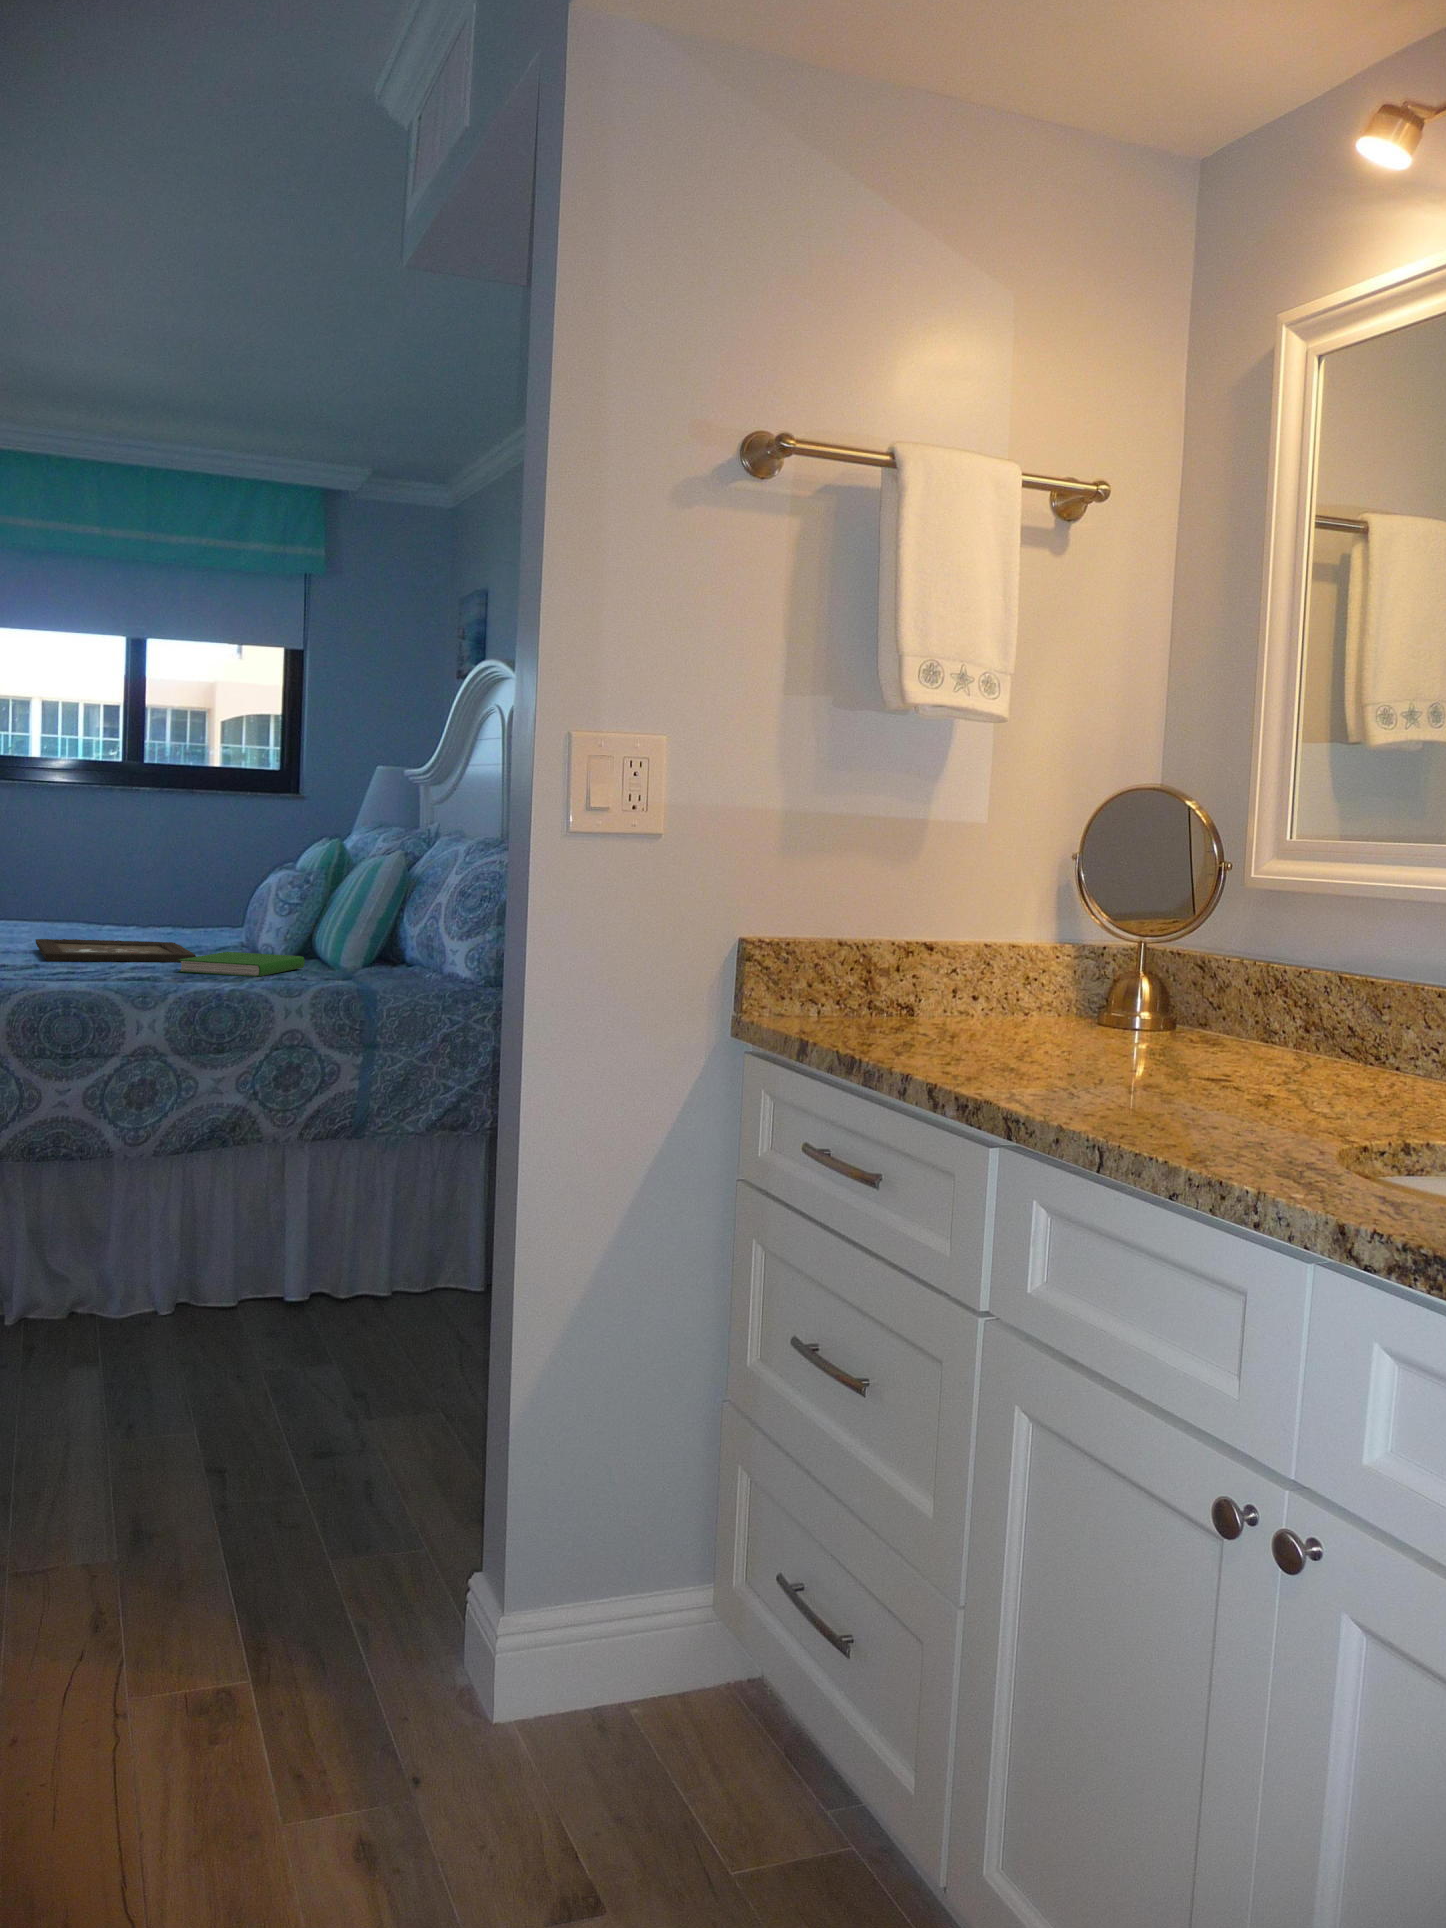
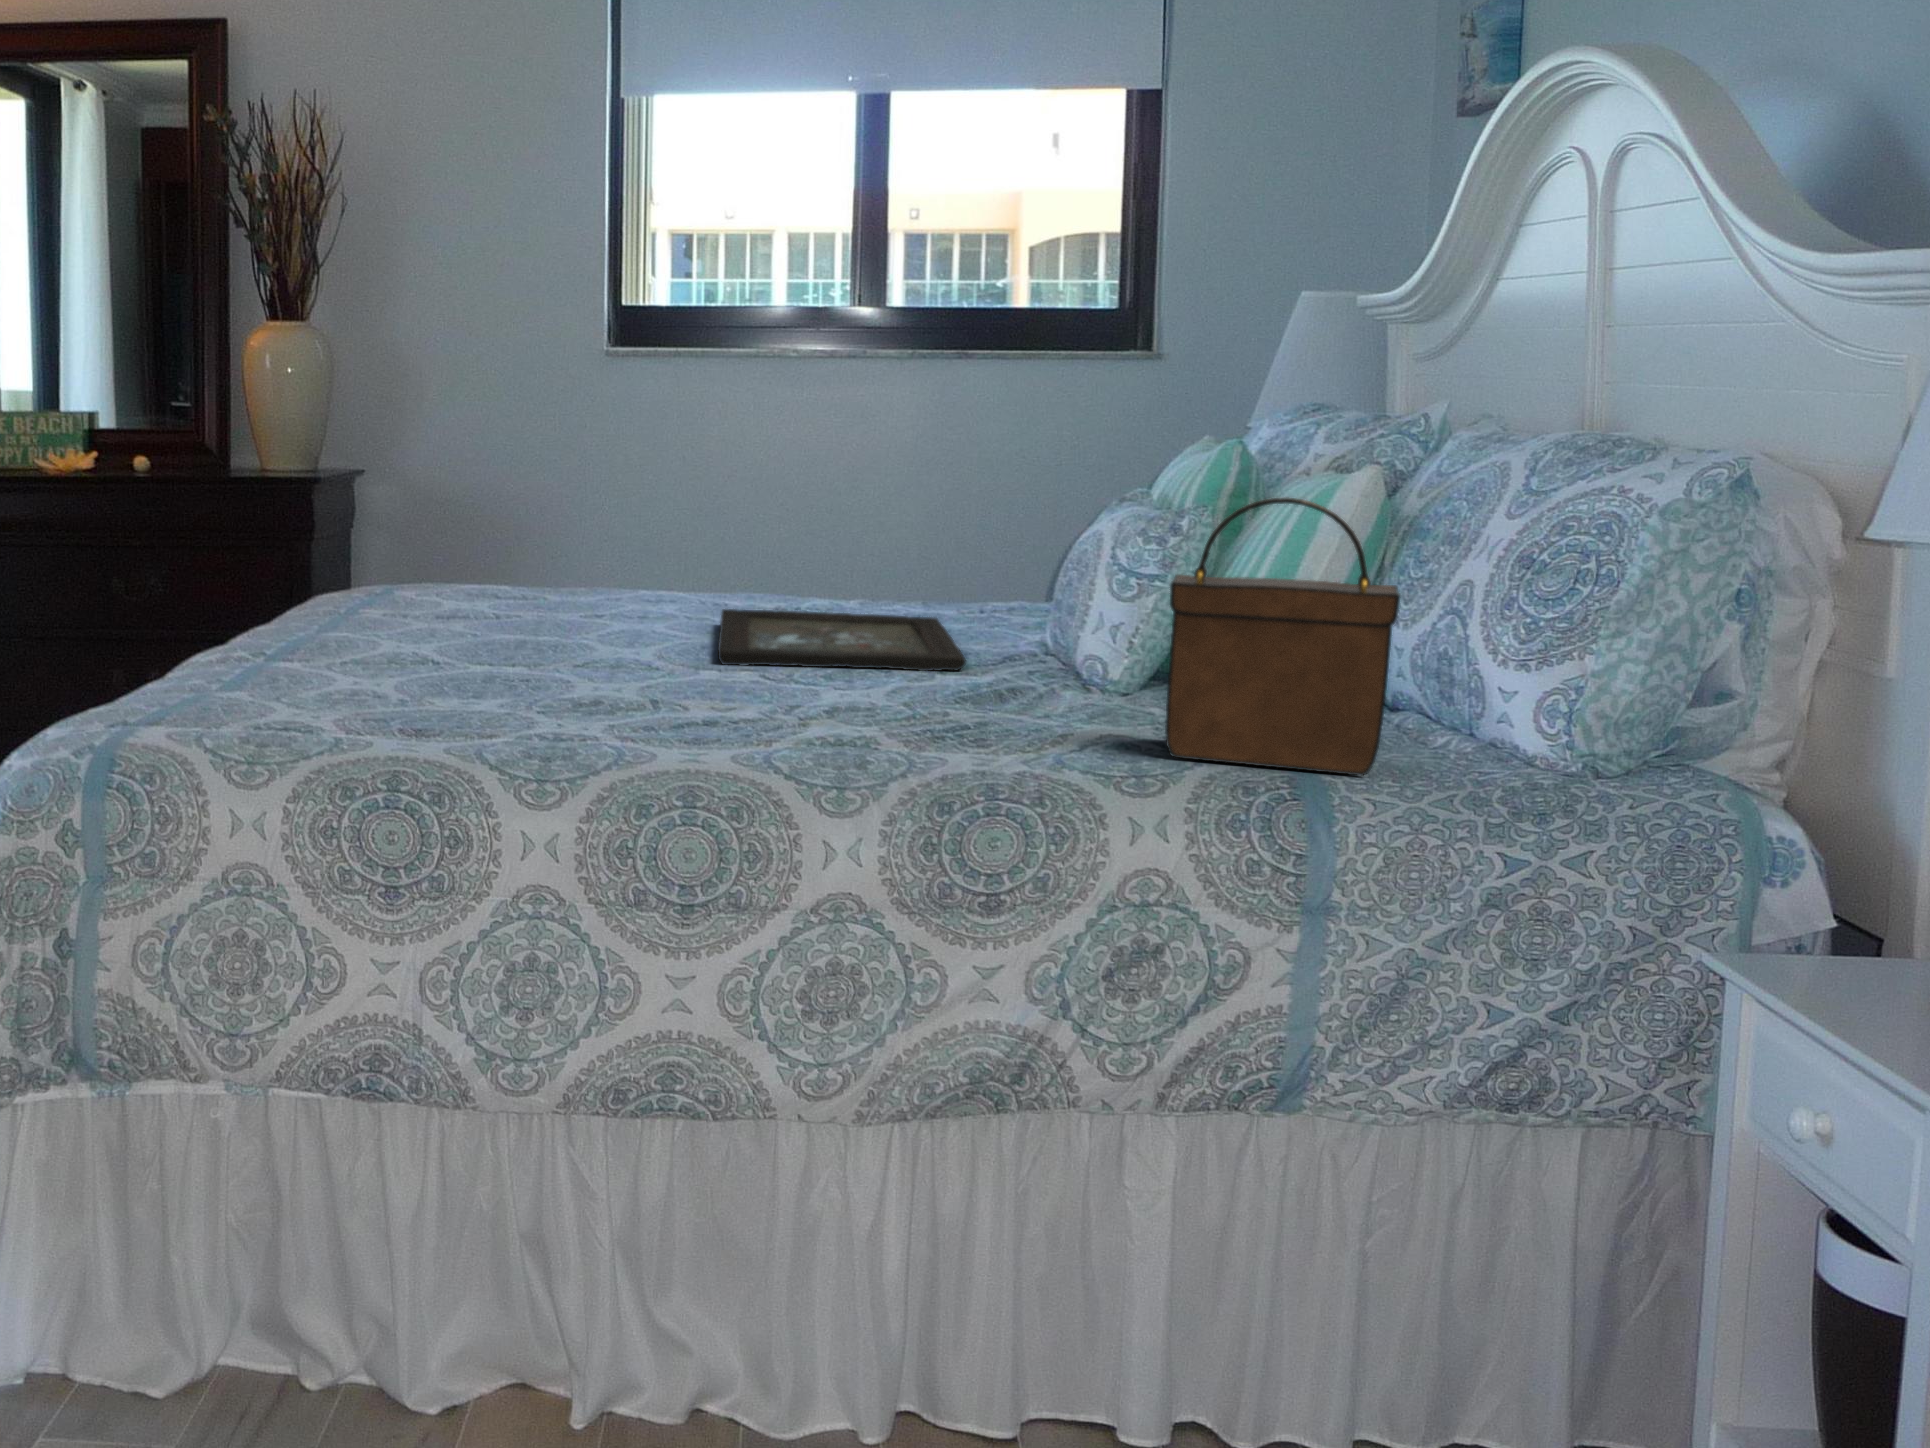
handbag: none [299,857,401,983] -> present [1165,498,1401,775]
hardcover book: present [178,952,305,977] -> none [927,660,1169,734]

